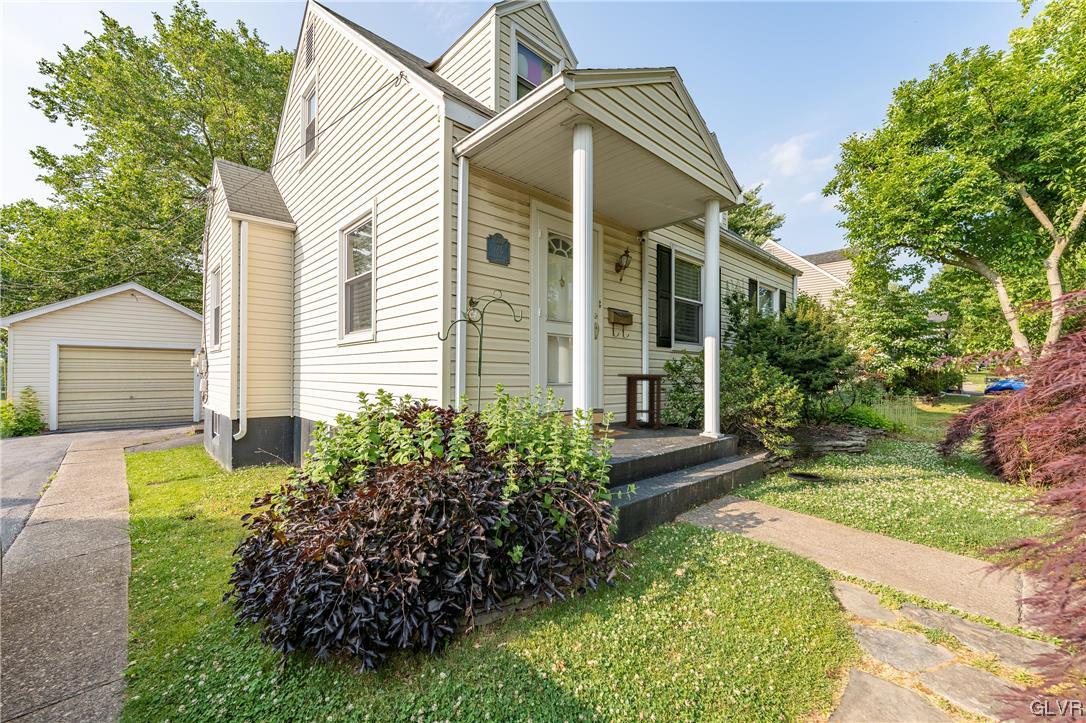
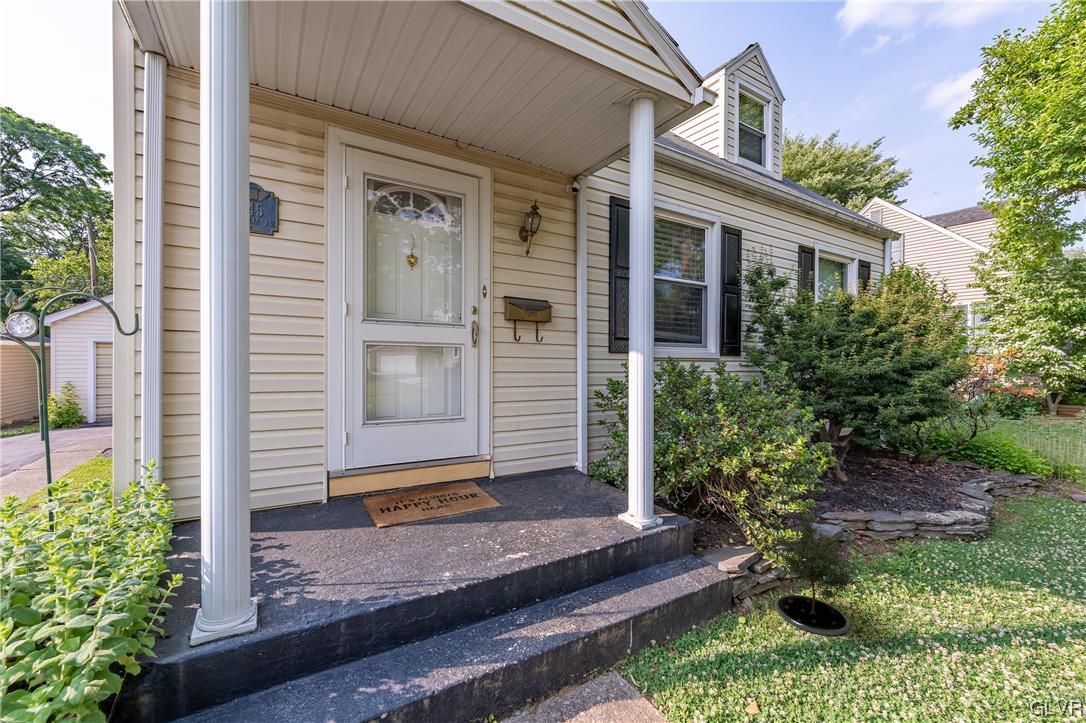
side table: present [618,374,670,430] -> none [511,396,591,493]

